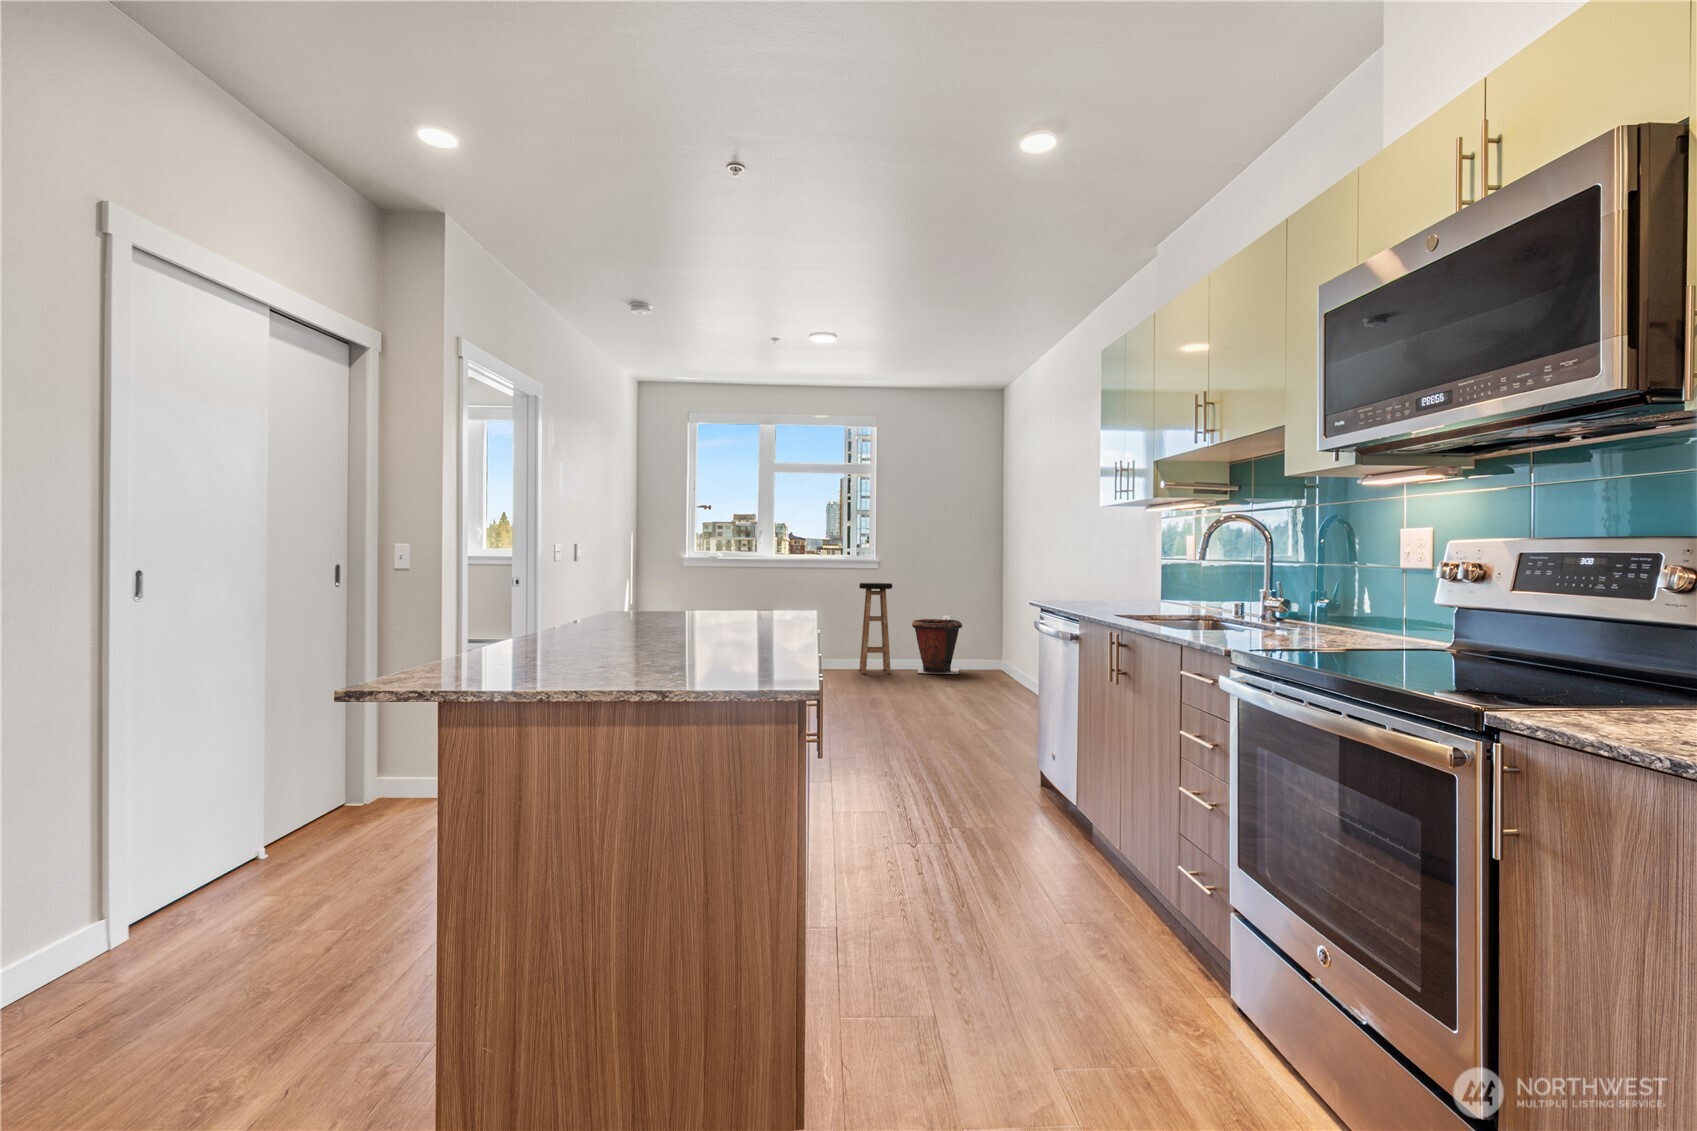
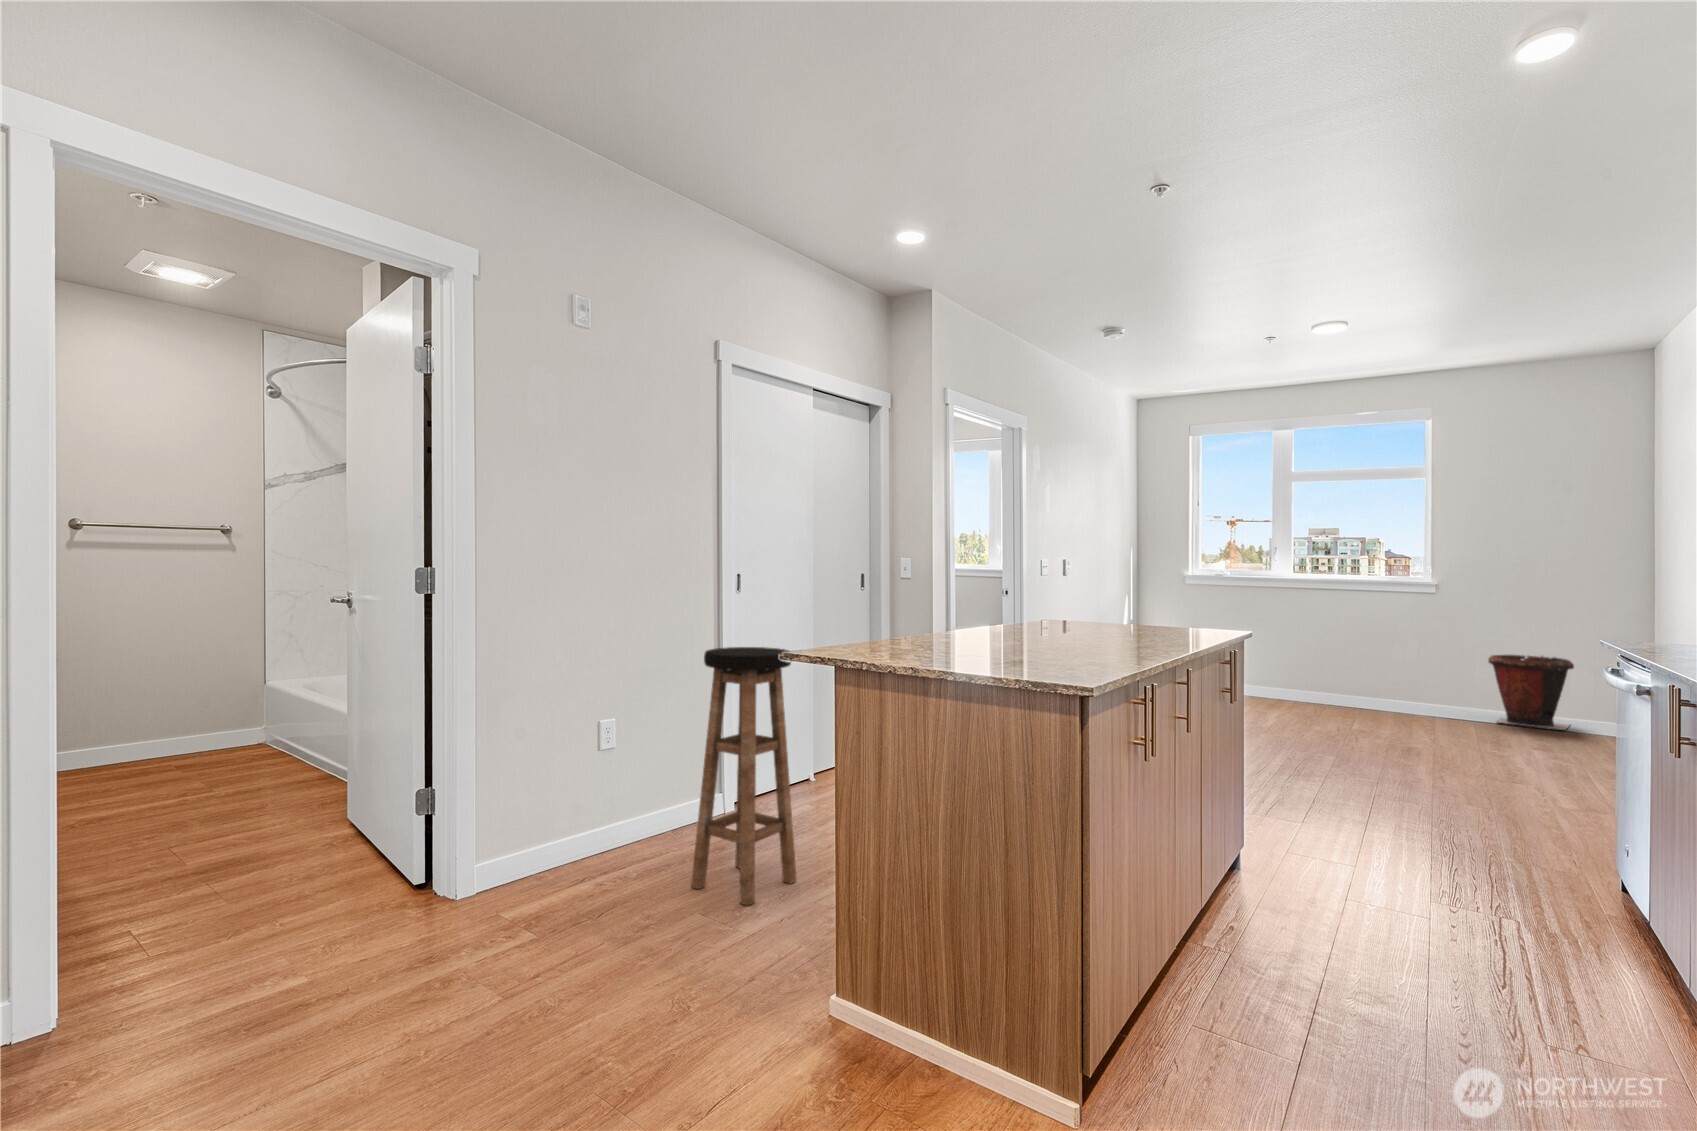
bar stool: present [859,583,892,673] -> present [691,647,796,906]

